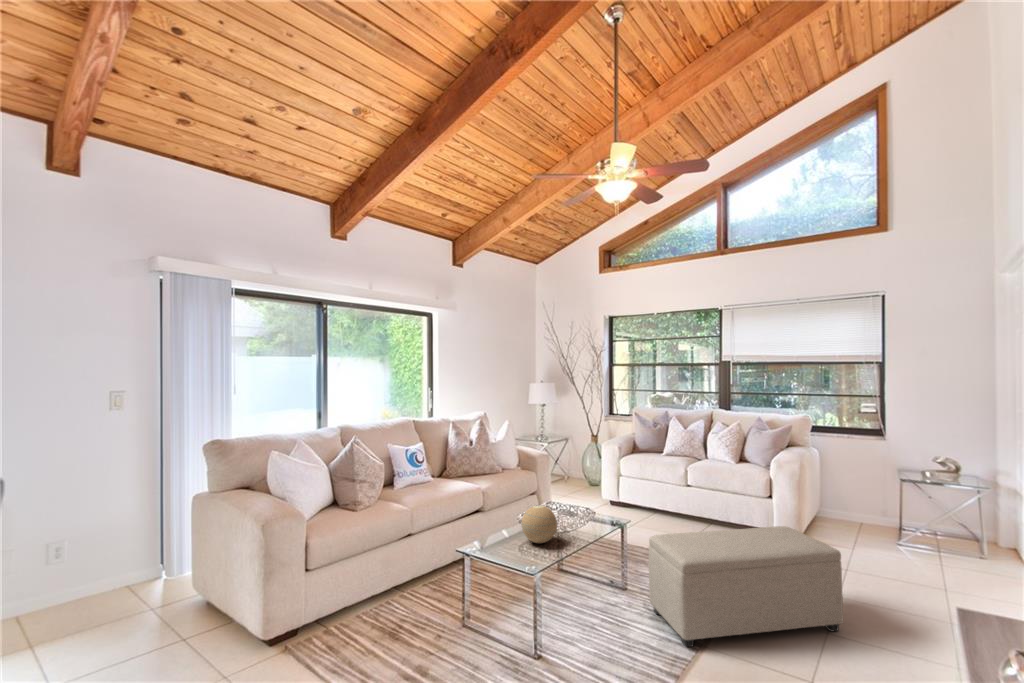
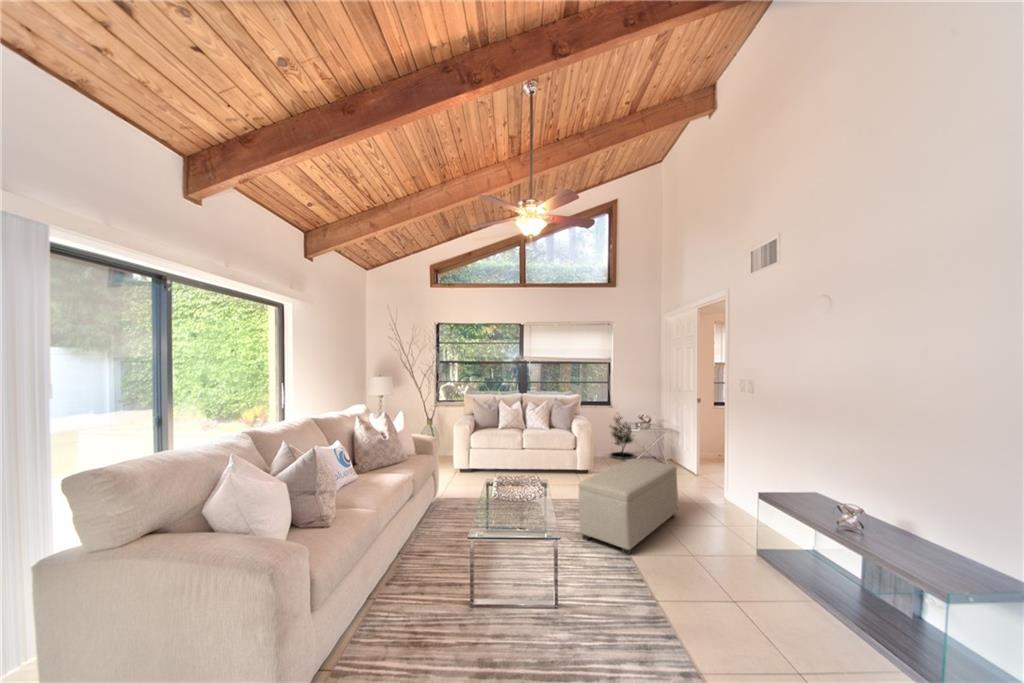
potted tree: none [851,457,908,539] -> present [610,417,635,459]
decorative orb: present [522,505,557,543] -> none [495,476,526,509]

